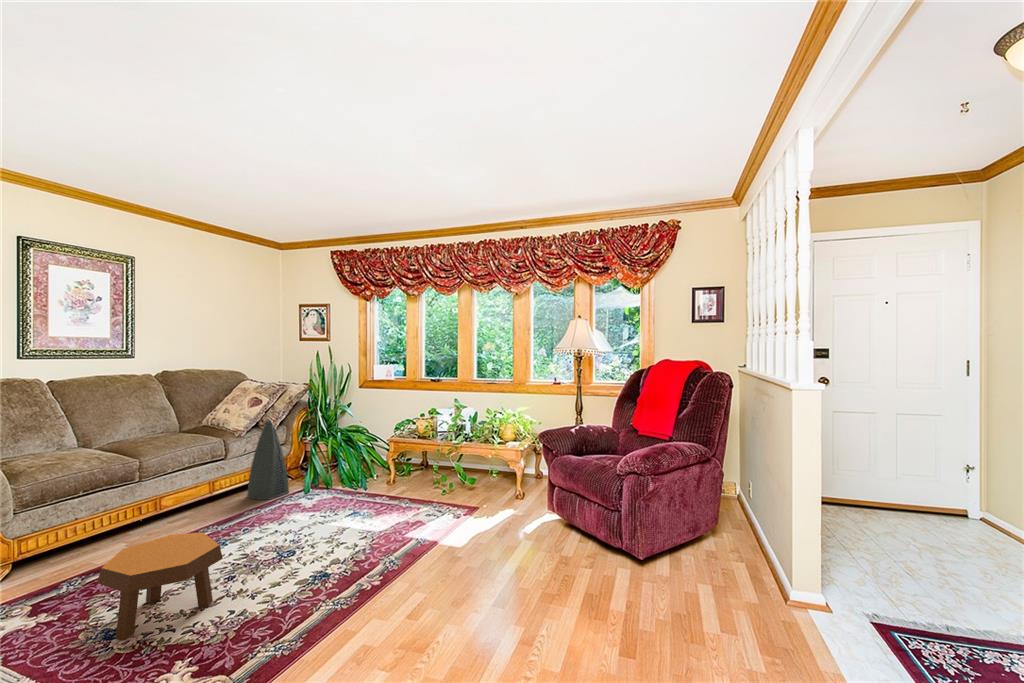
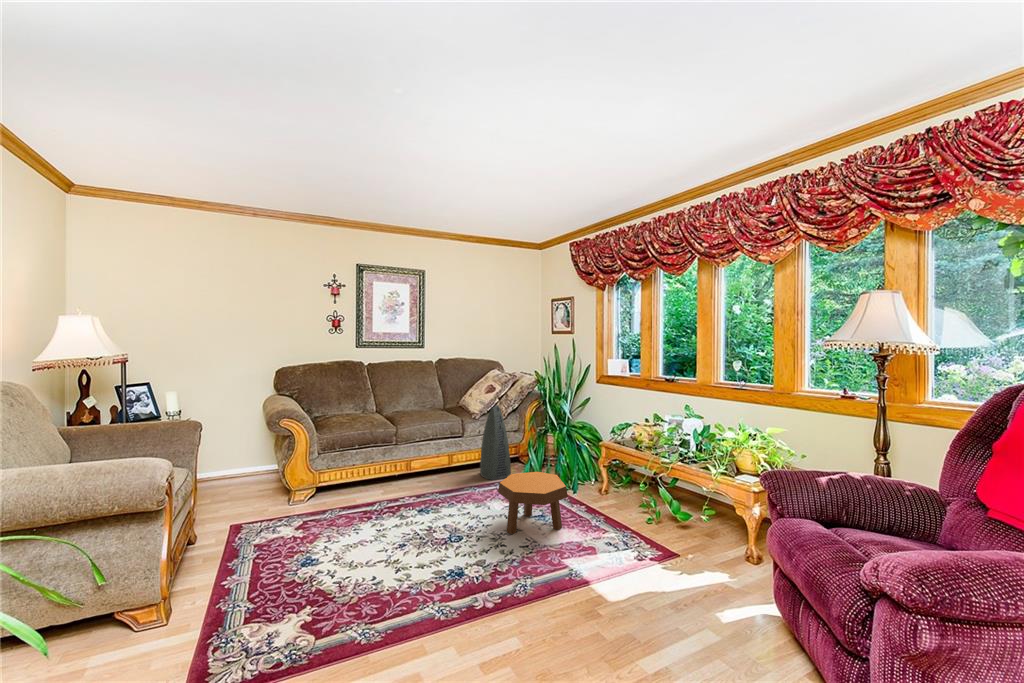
footstool: present [97,532,222,640] -> present [498,472,568,534]

